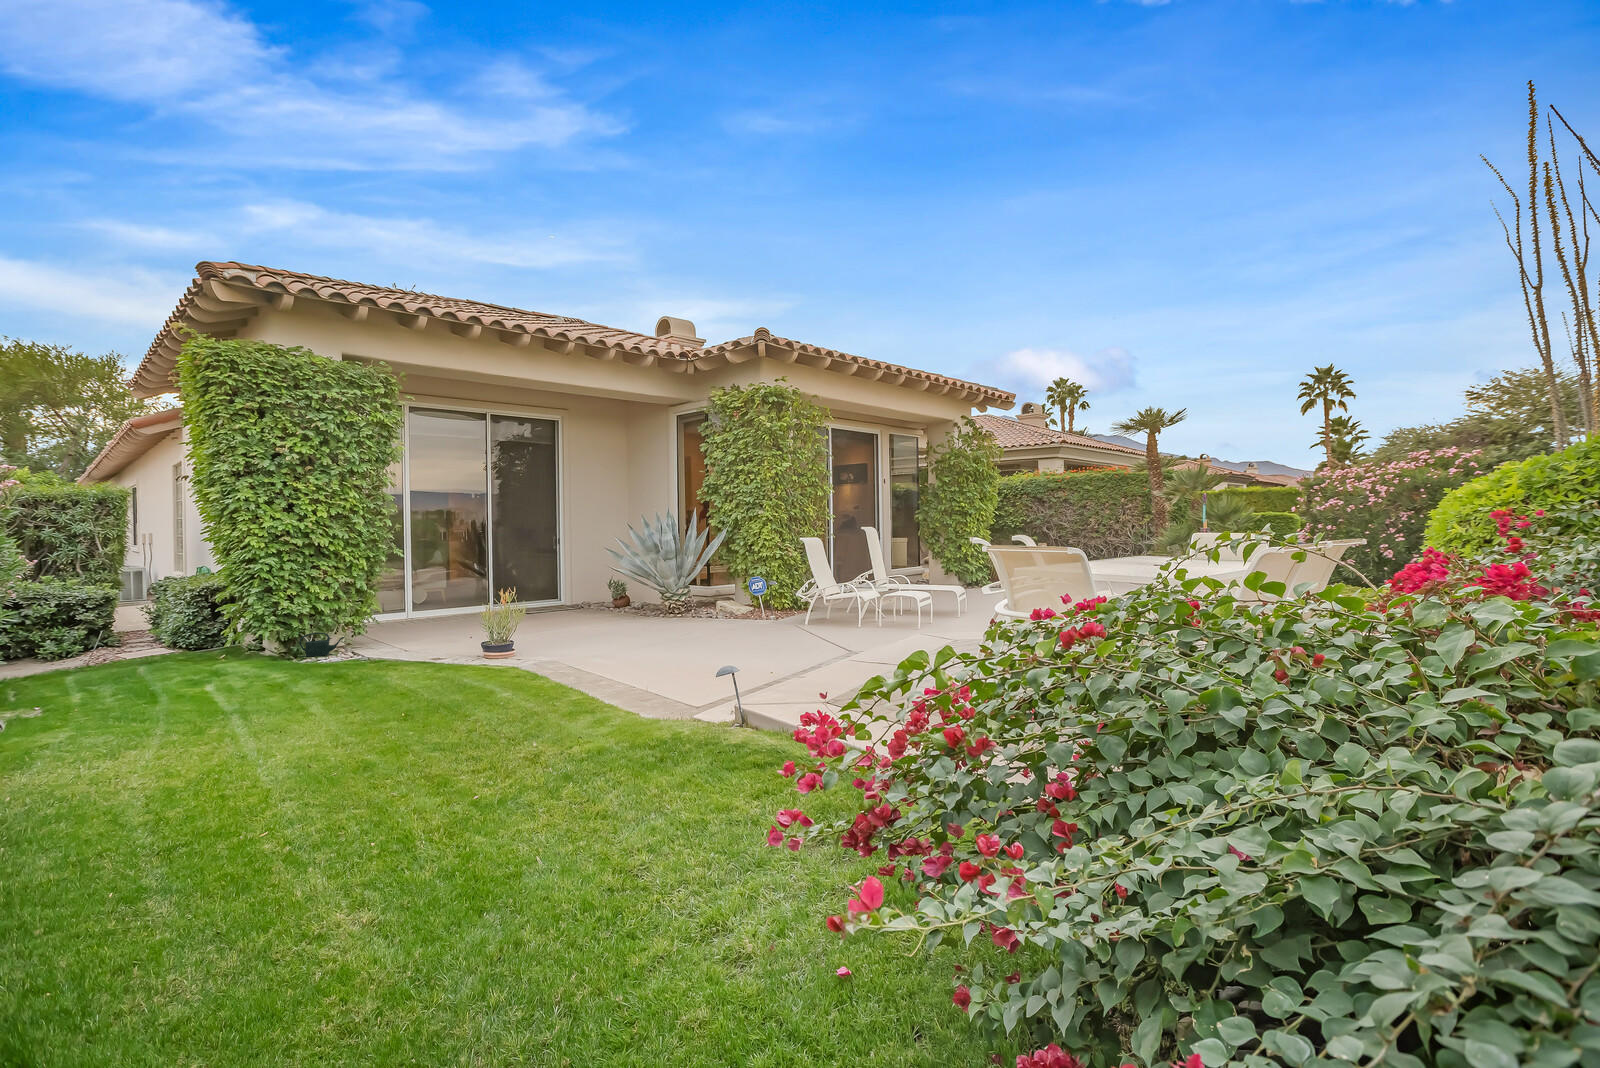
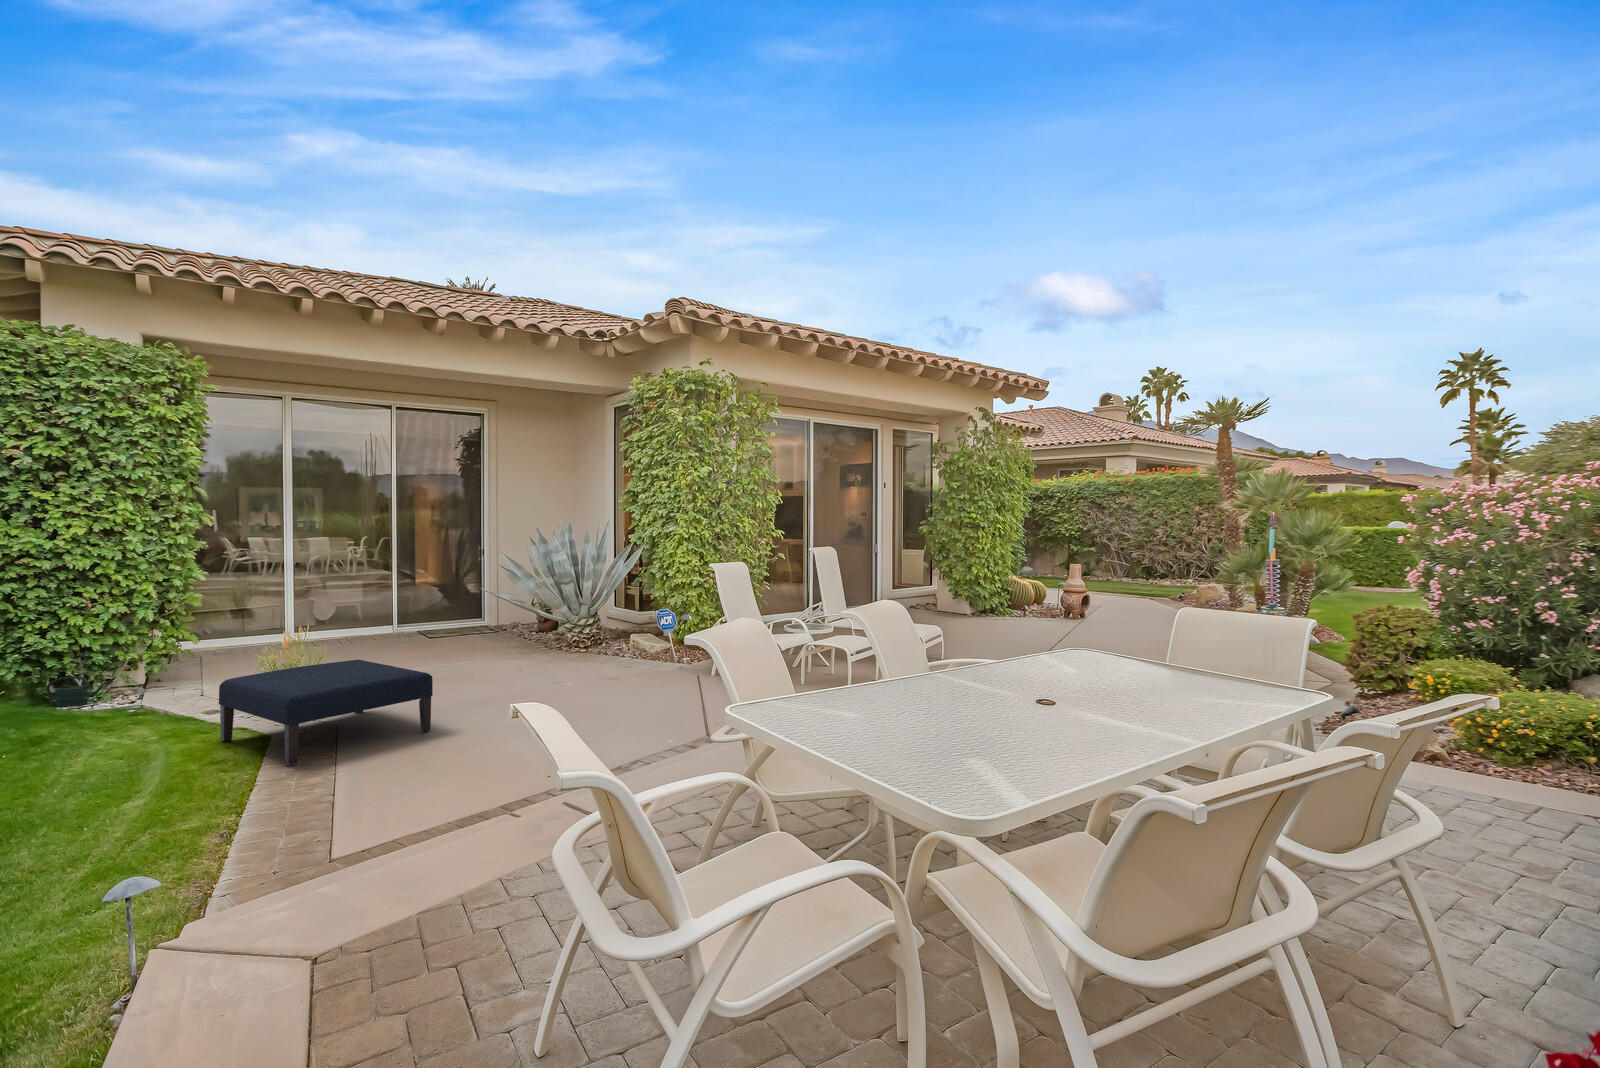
ottoman: none [485,611,636,676] -> present [219,660,433,765]

